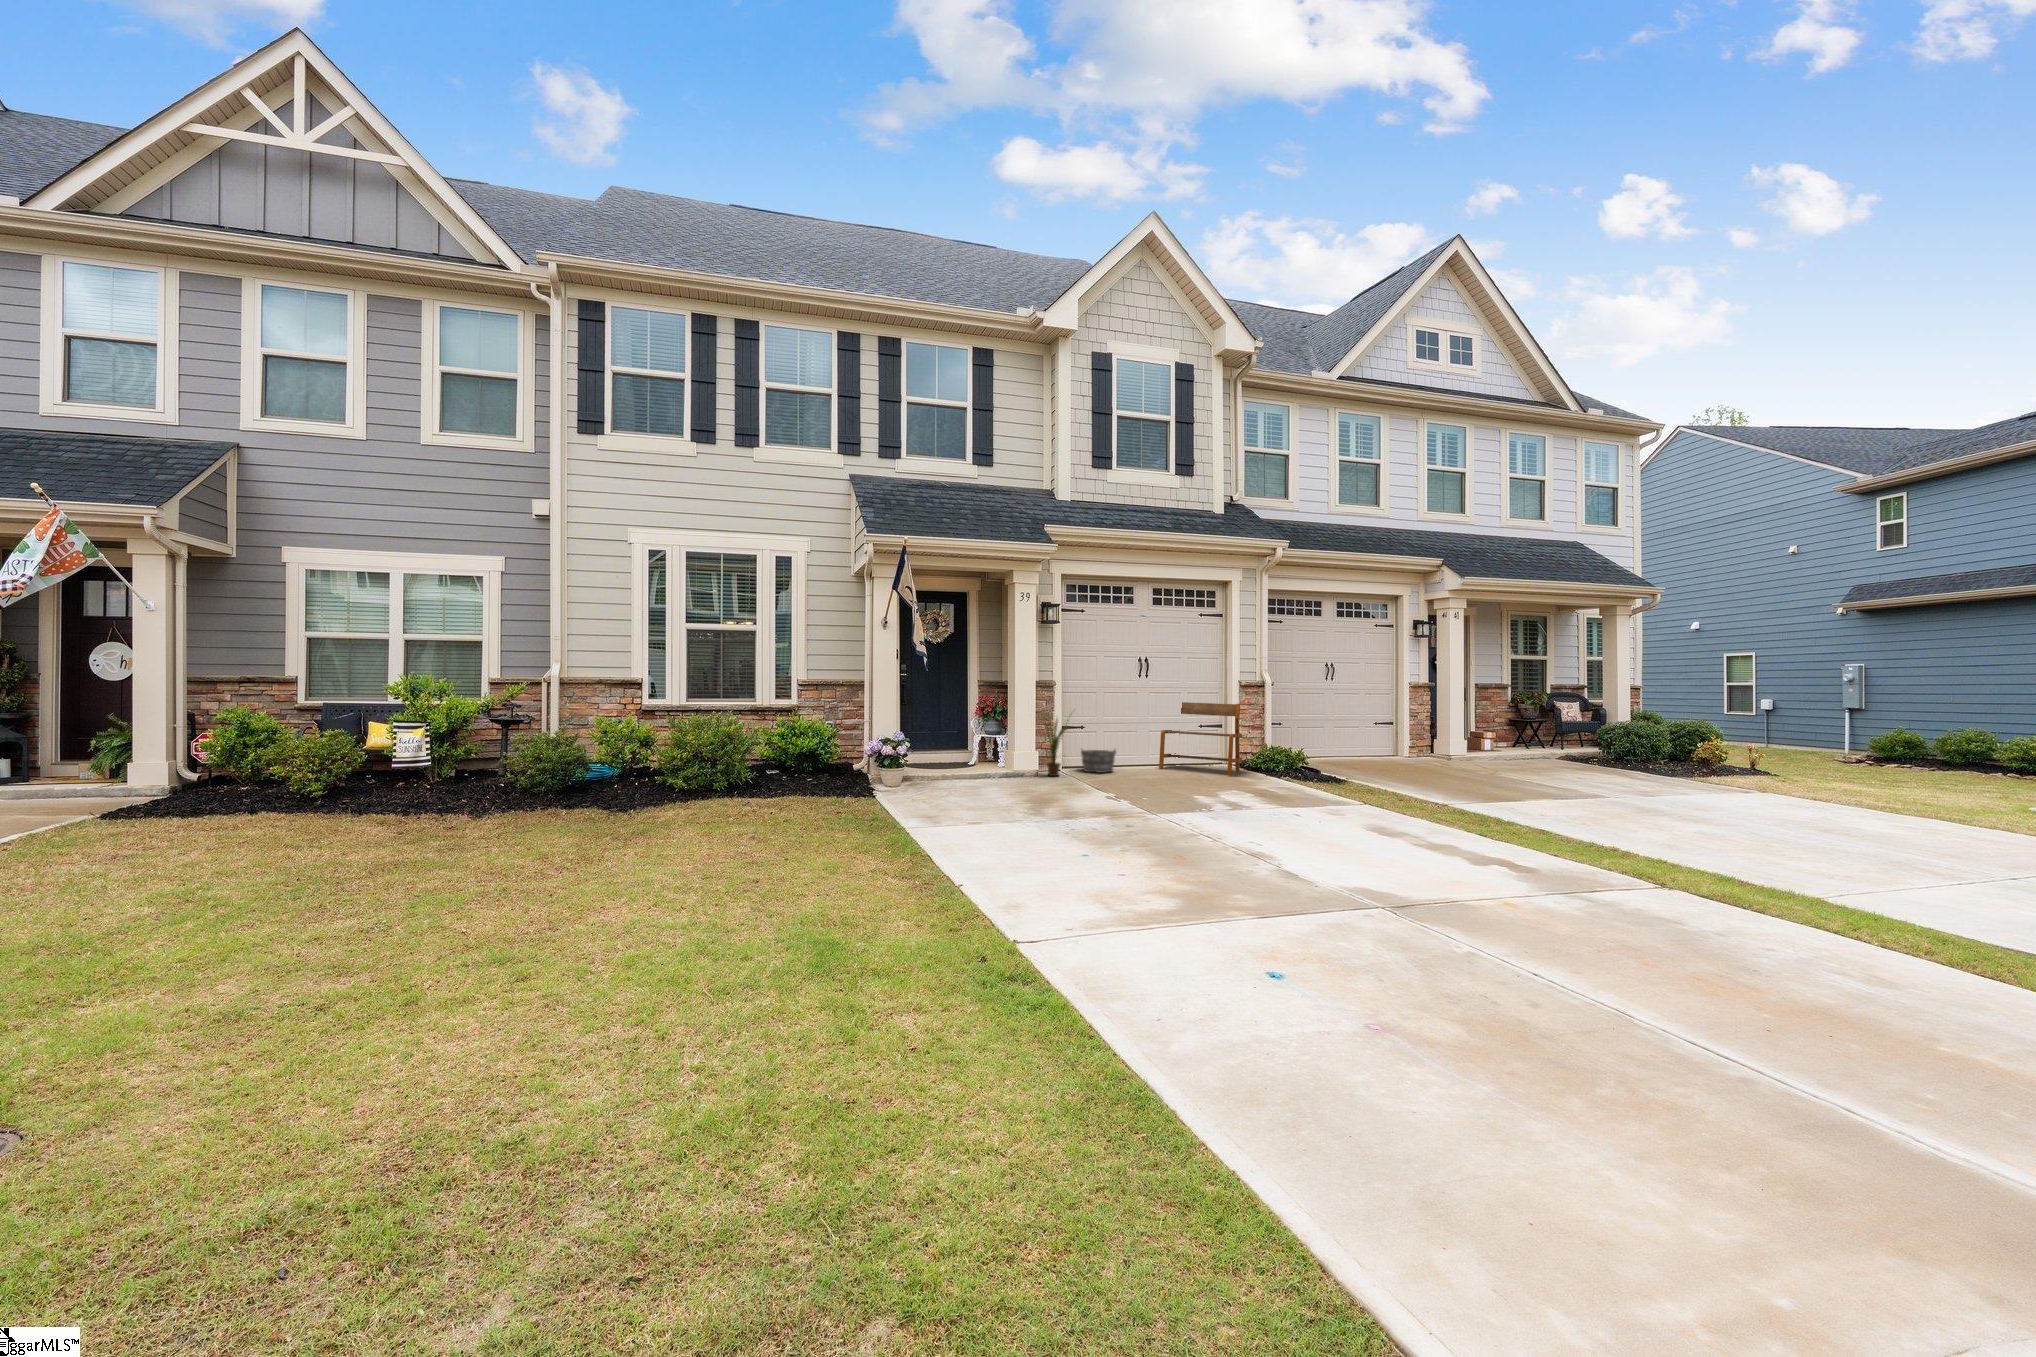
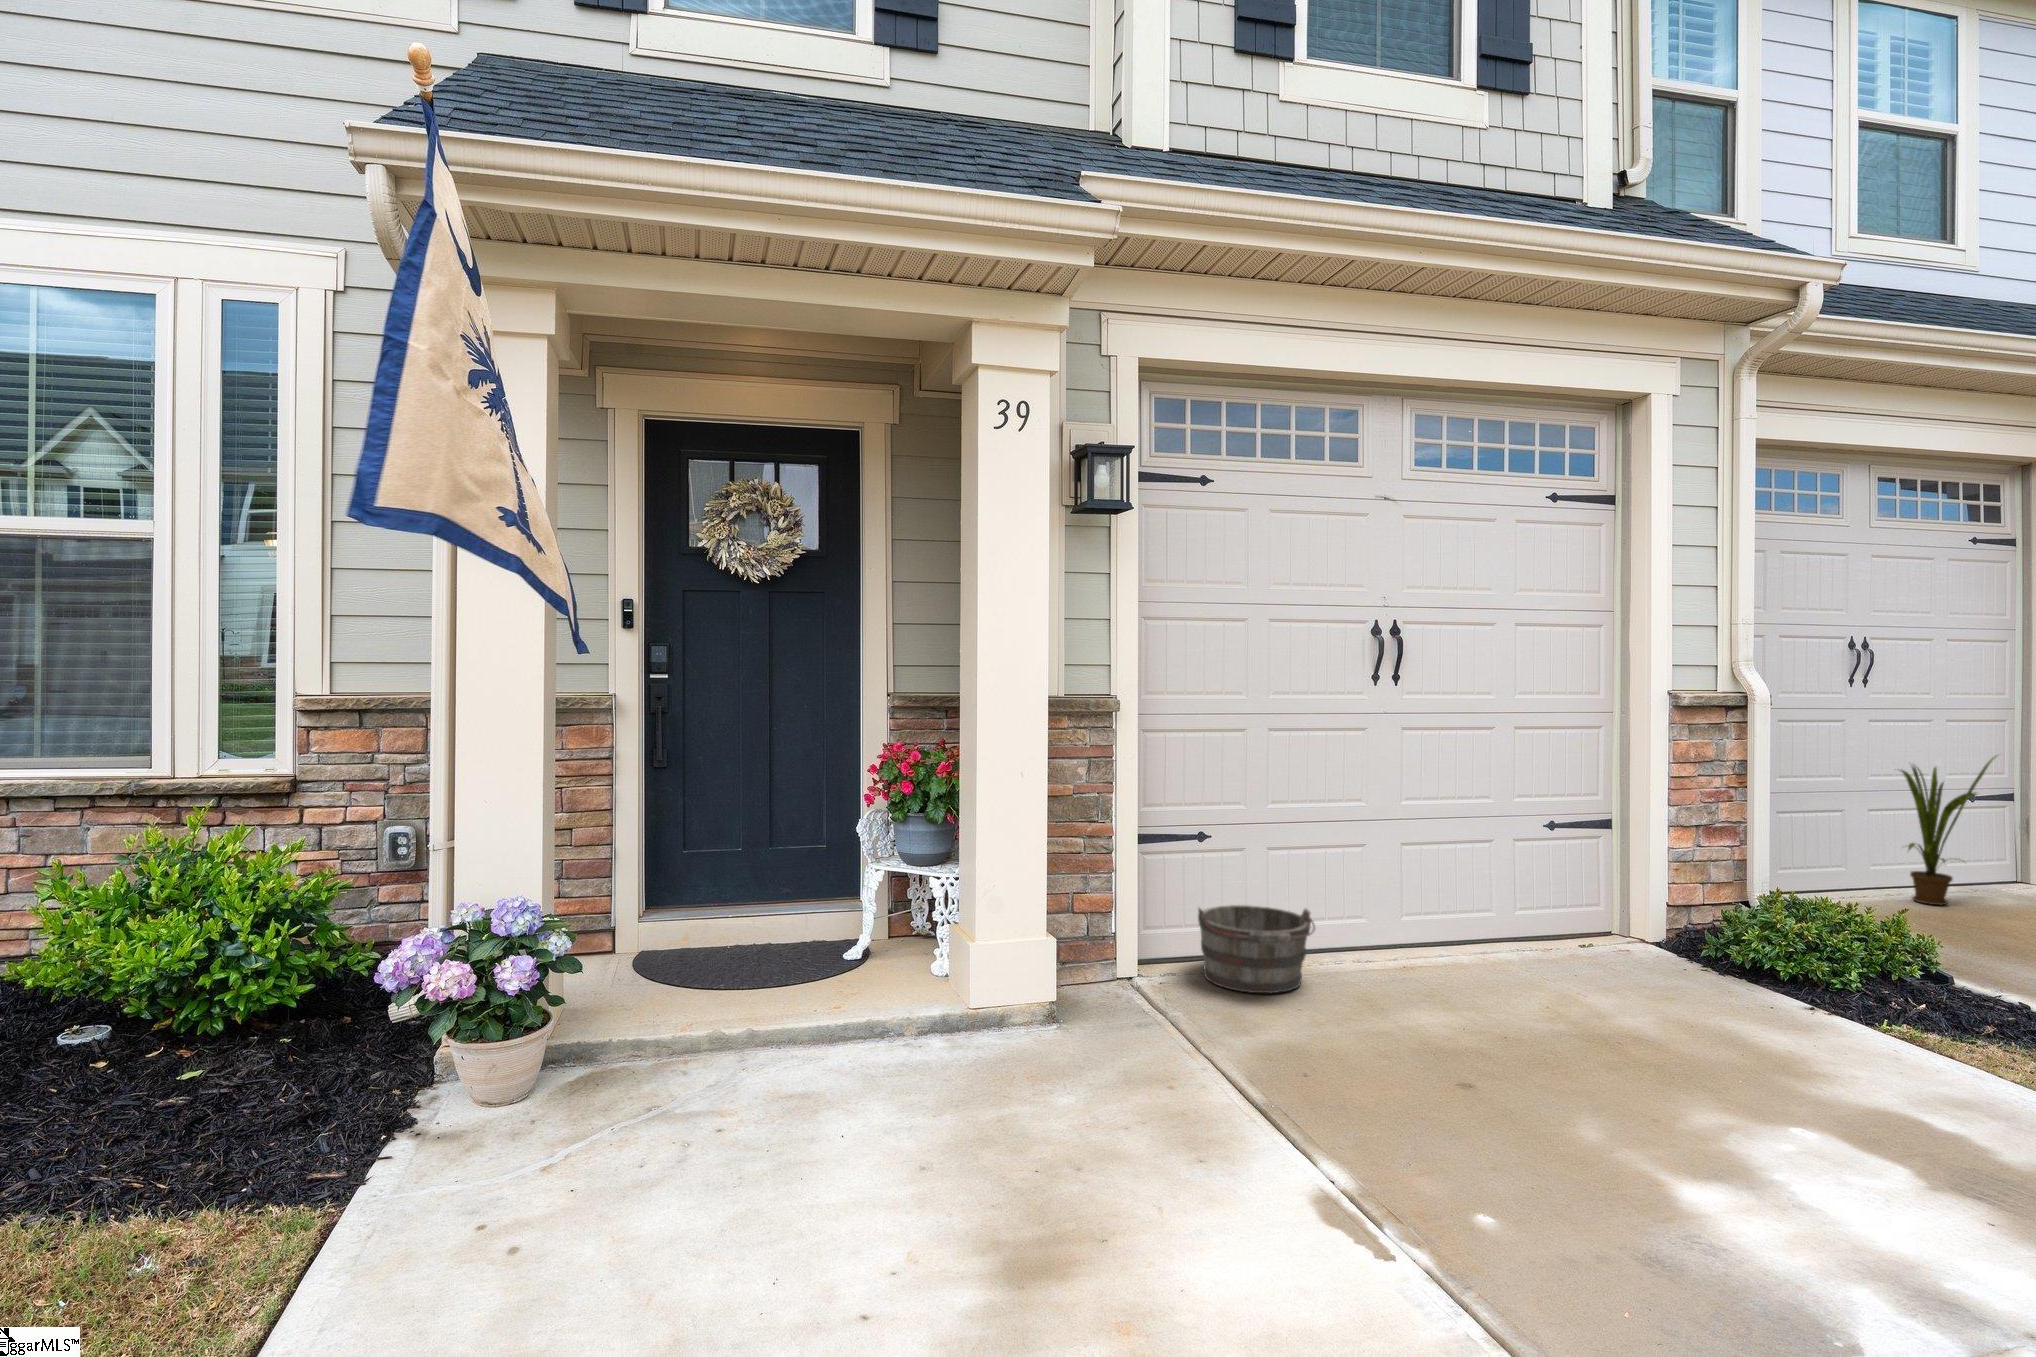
bench: present [1159,702,1242,775] -> none [1439,751,1708,1010]
house plant: present [1044,711,1072,776] -> present [1901,756,1996,905]

